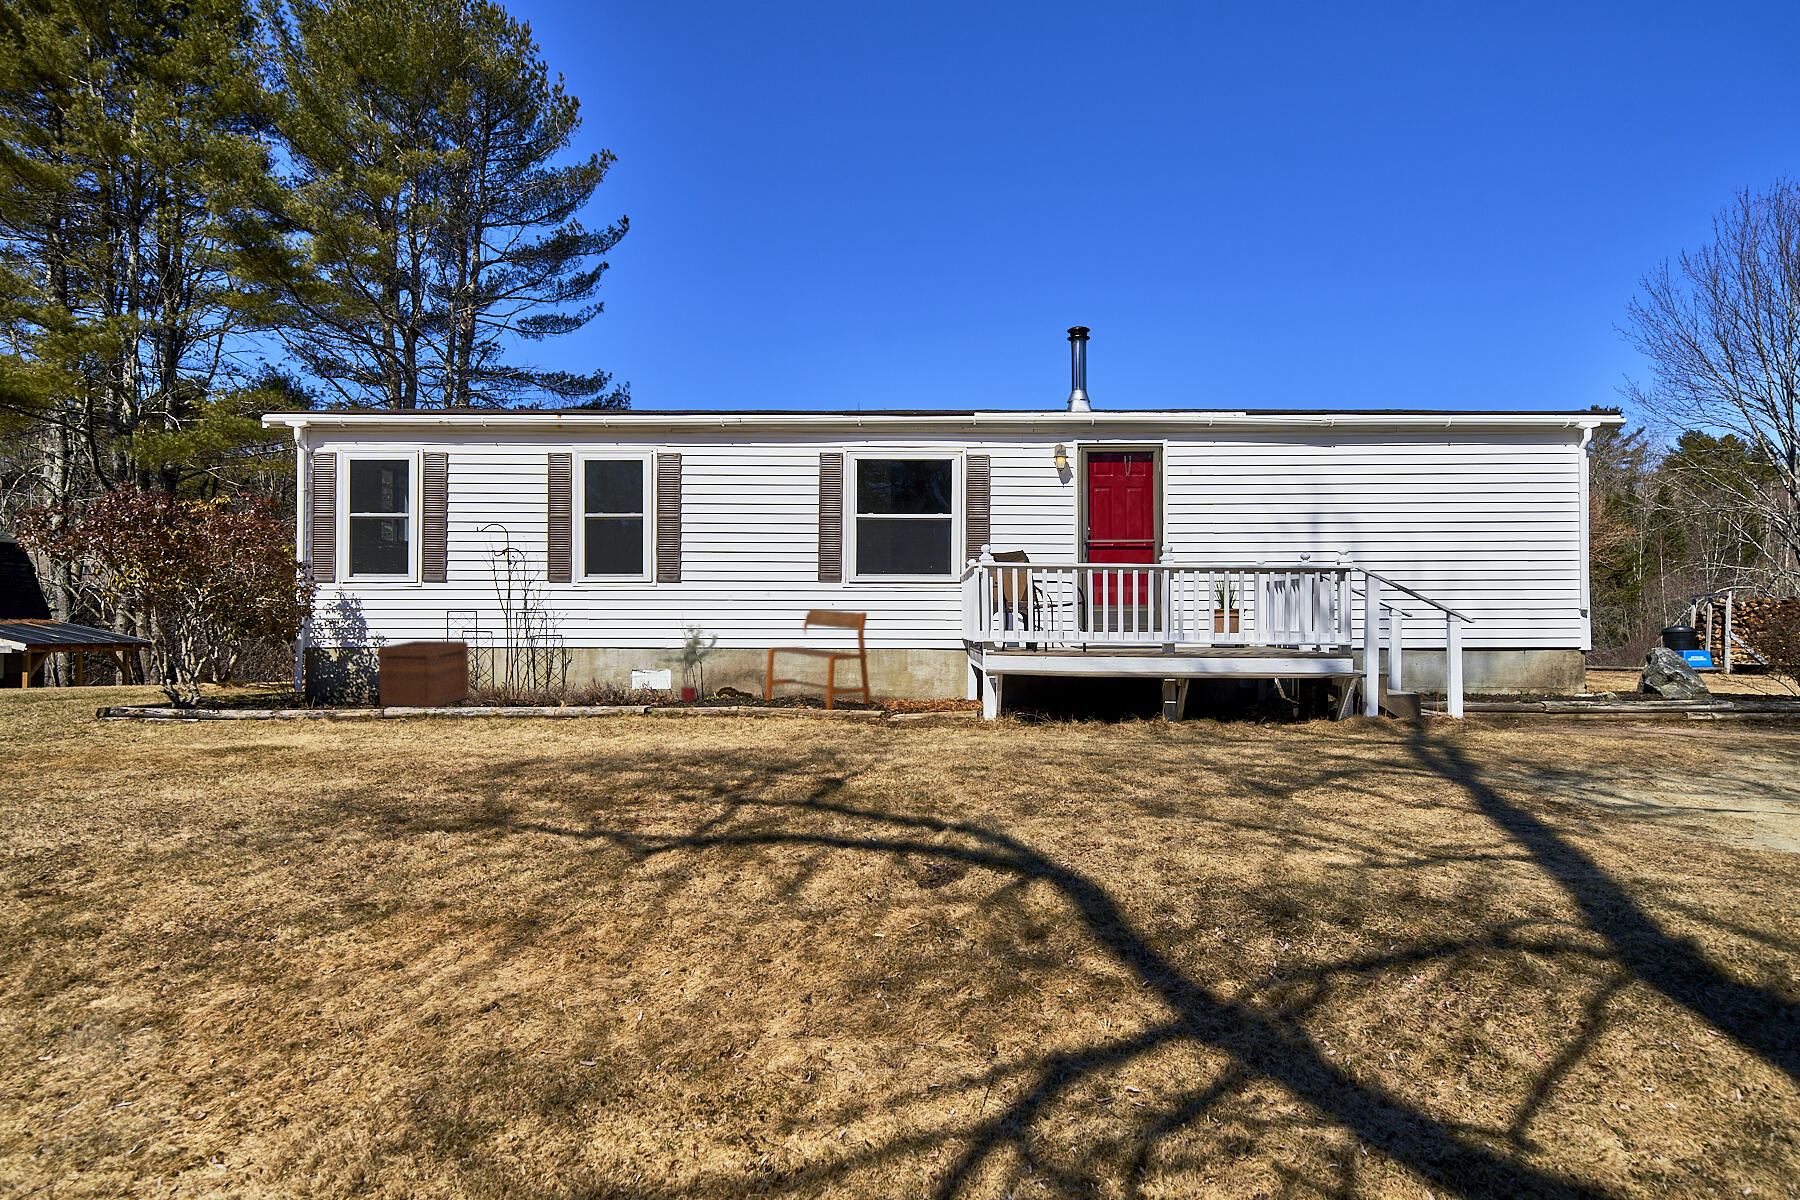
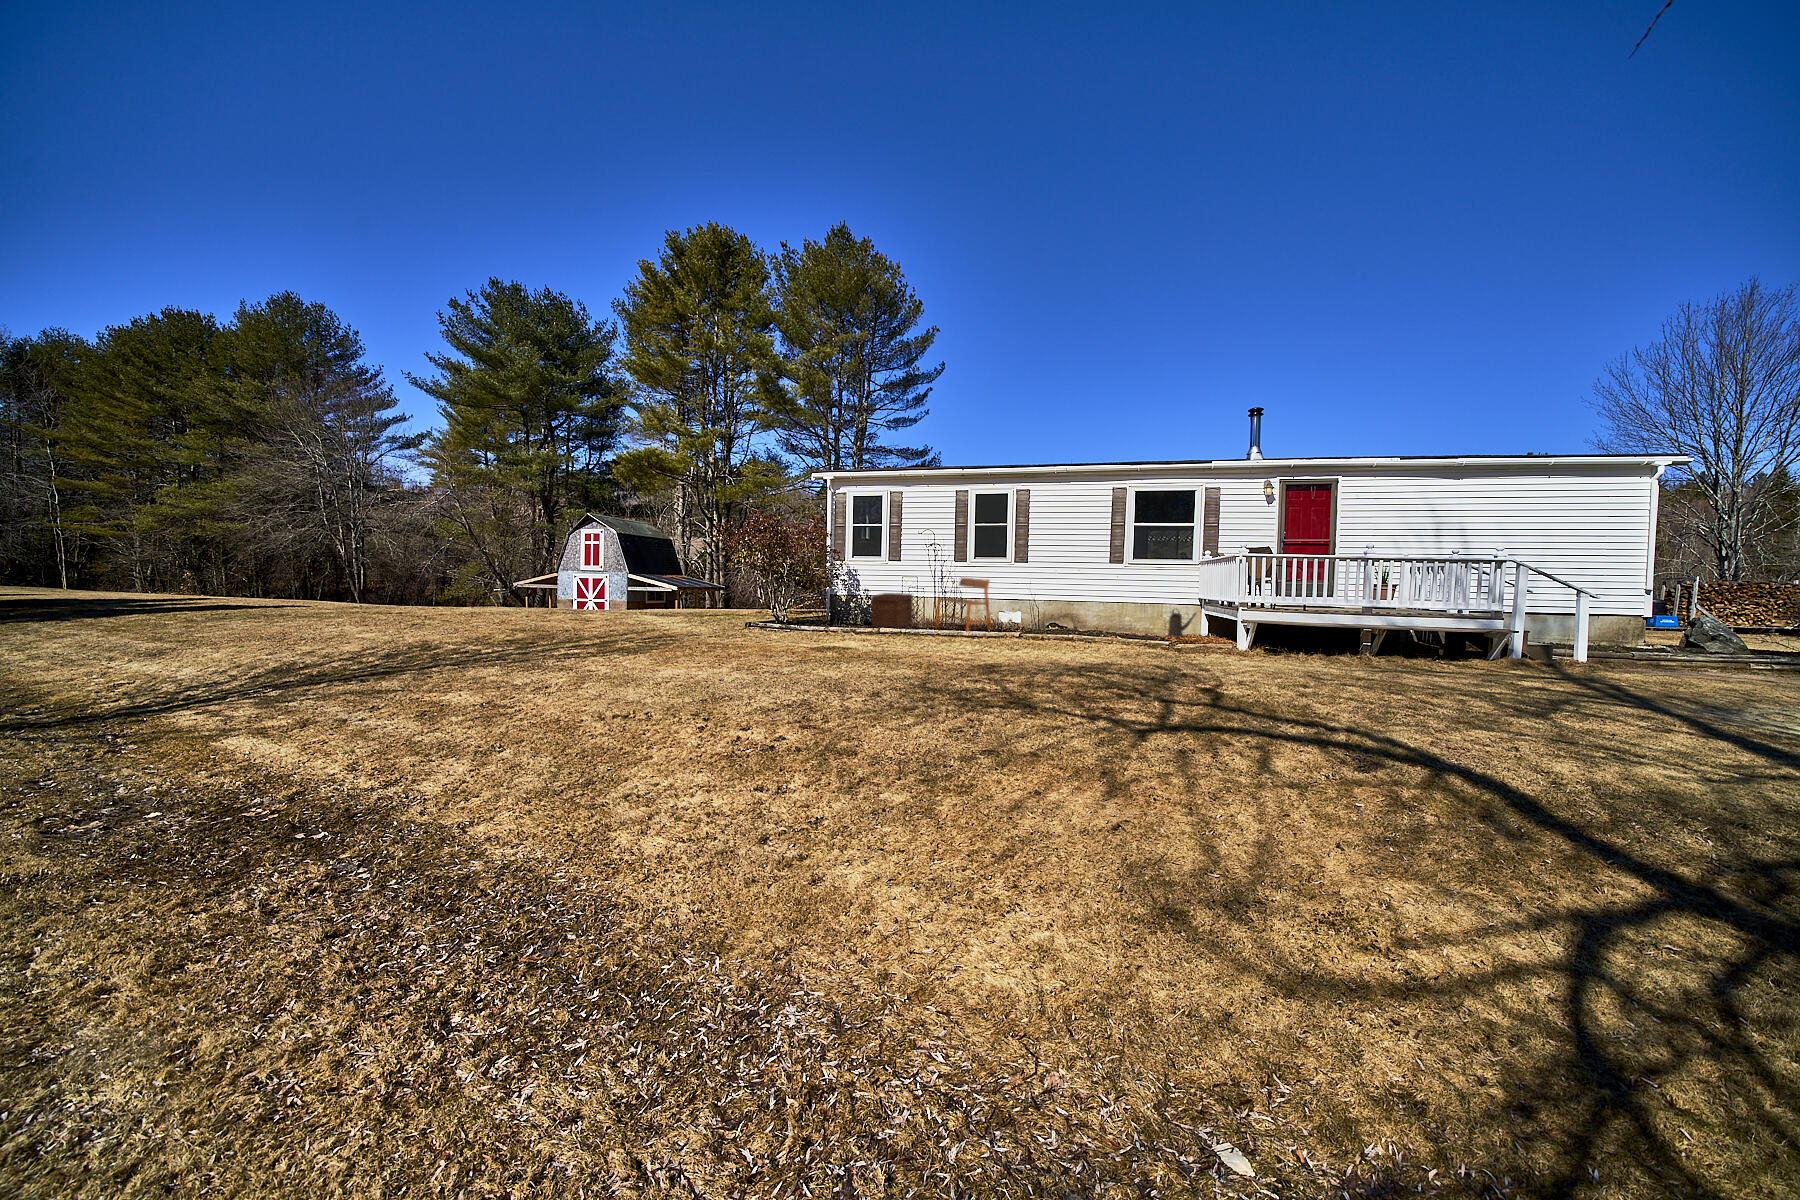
bench: present [766,609,870,710] -> present [935,577,991,631]
potted tree: present [659,626,717,702] -> none [1014,587,1050,631]
watering can: none [909,655,959,704] -> present [1168,609,1196,637]

